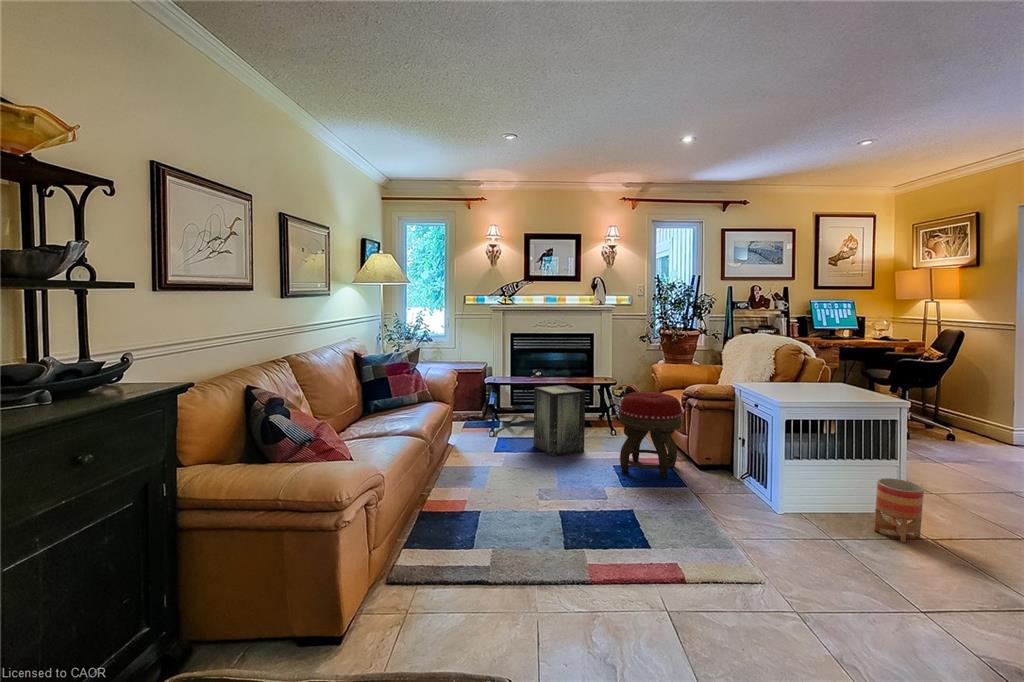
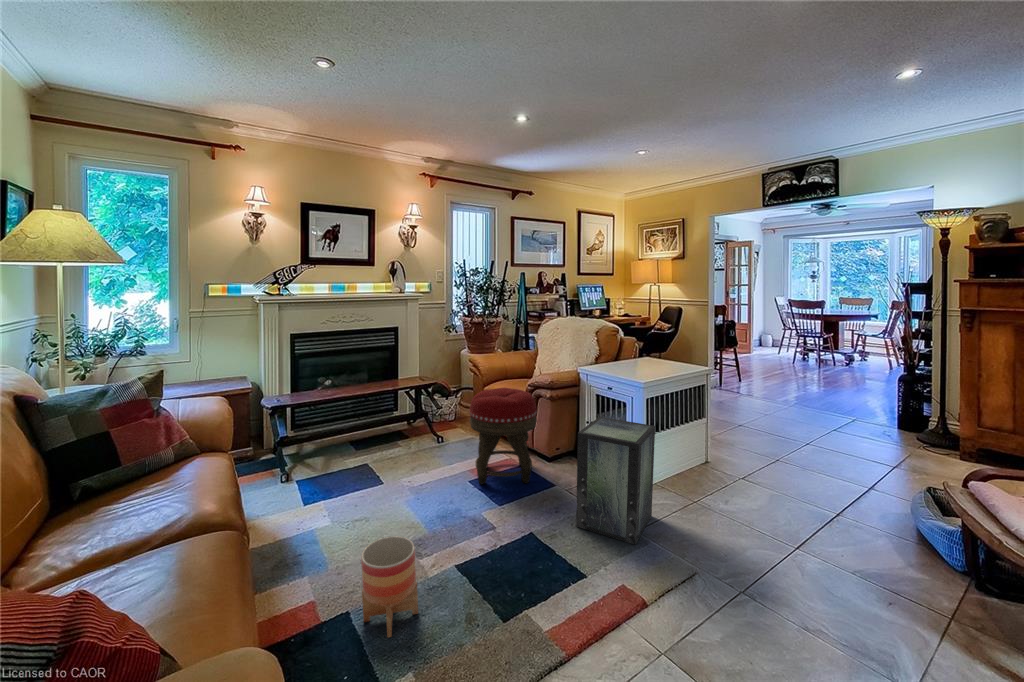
storage box: present [534,385,585,456] -> present [576,417,655,545]
planter: present [874,478,924,543] -> present [361,536,418,637]

